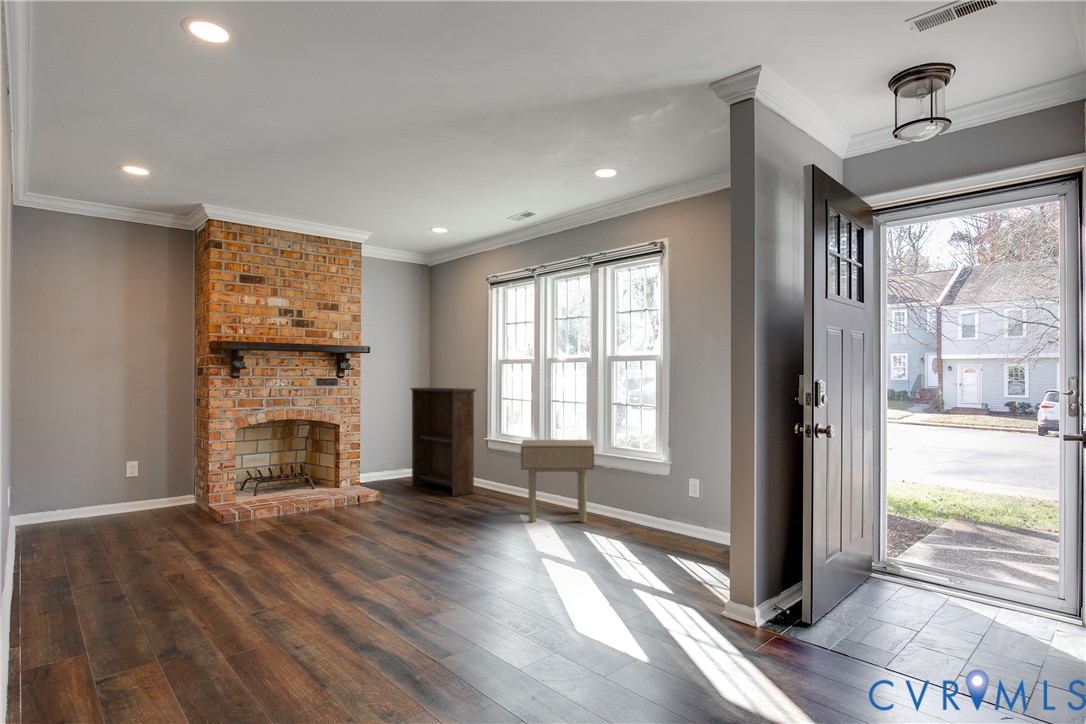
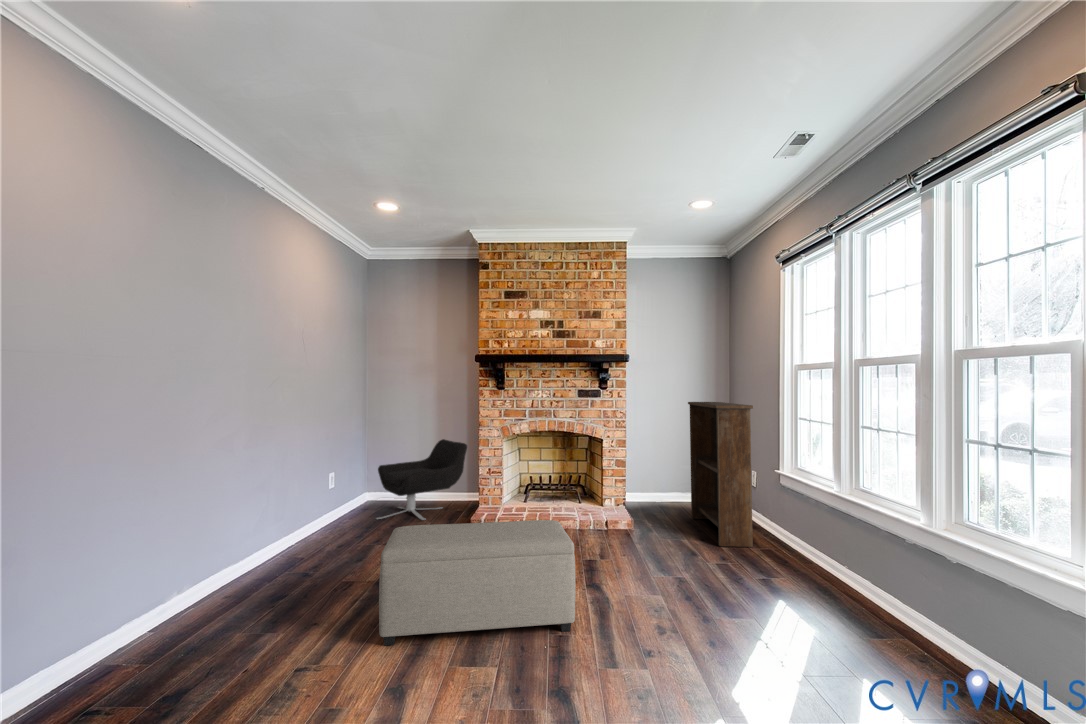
lounge chair: none [51,439,187,539] -> present [376,439,467,520]
side table: present [521,440,594,522] -> none [761,488,925,668]
ottoman: none [264,481,424,588] -> present [379,520,575,645]

